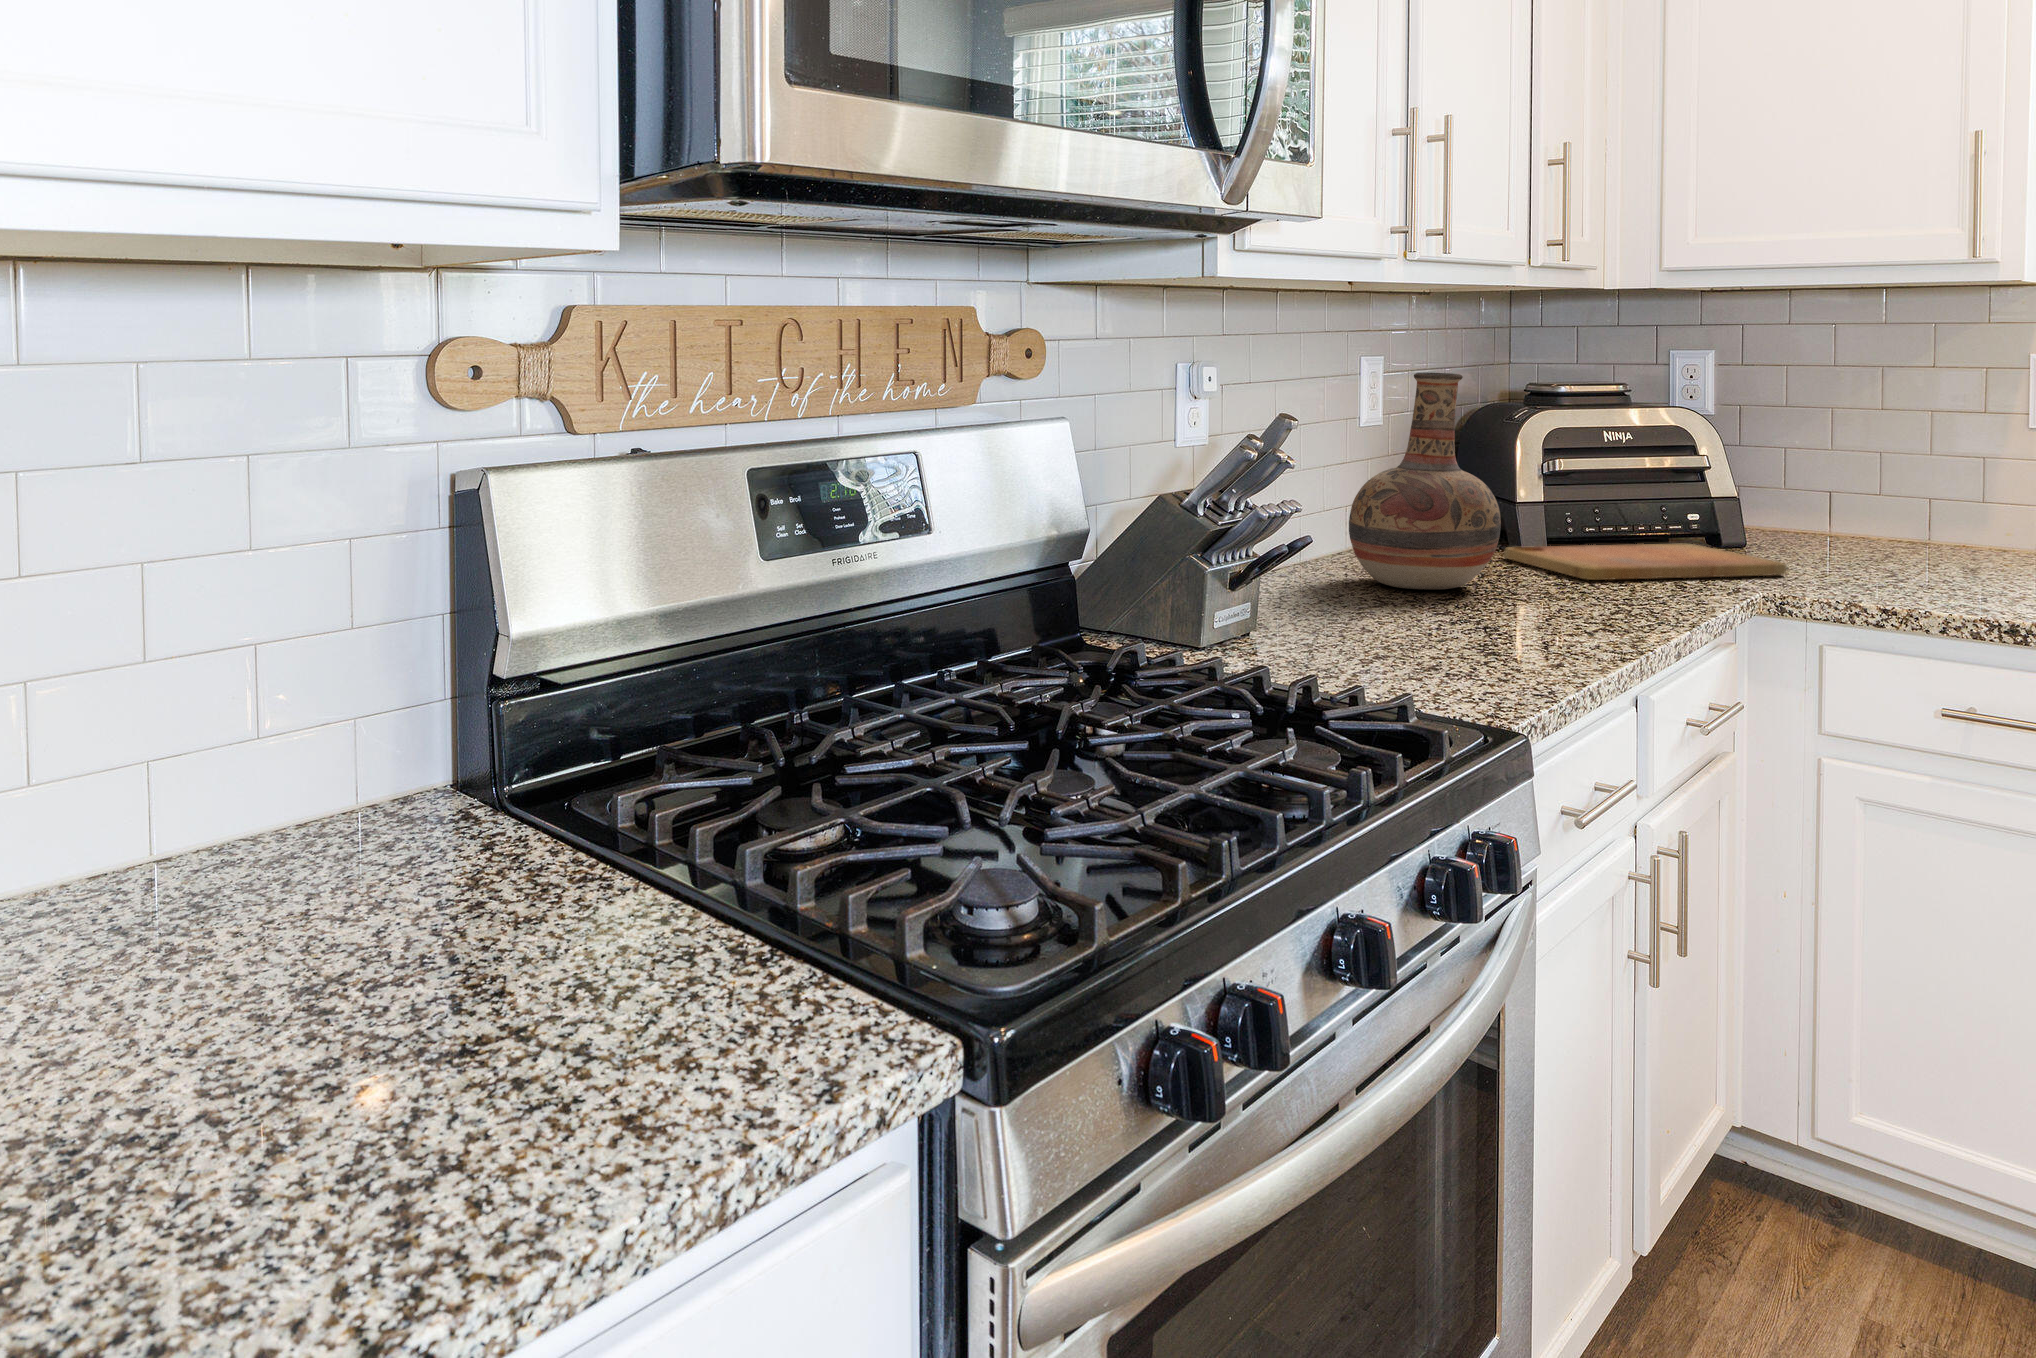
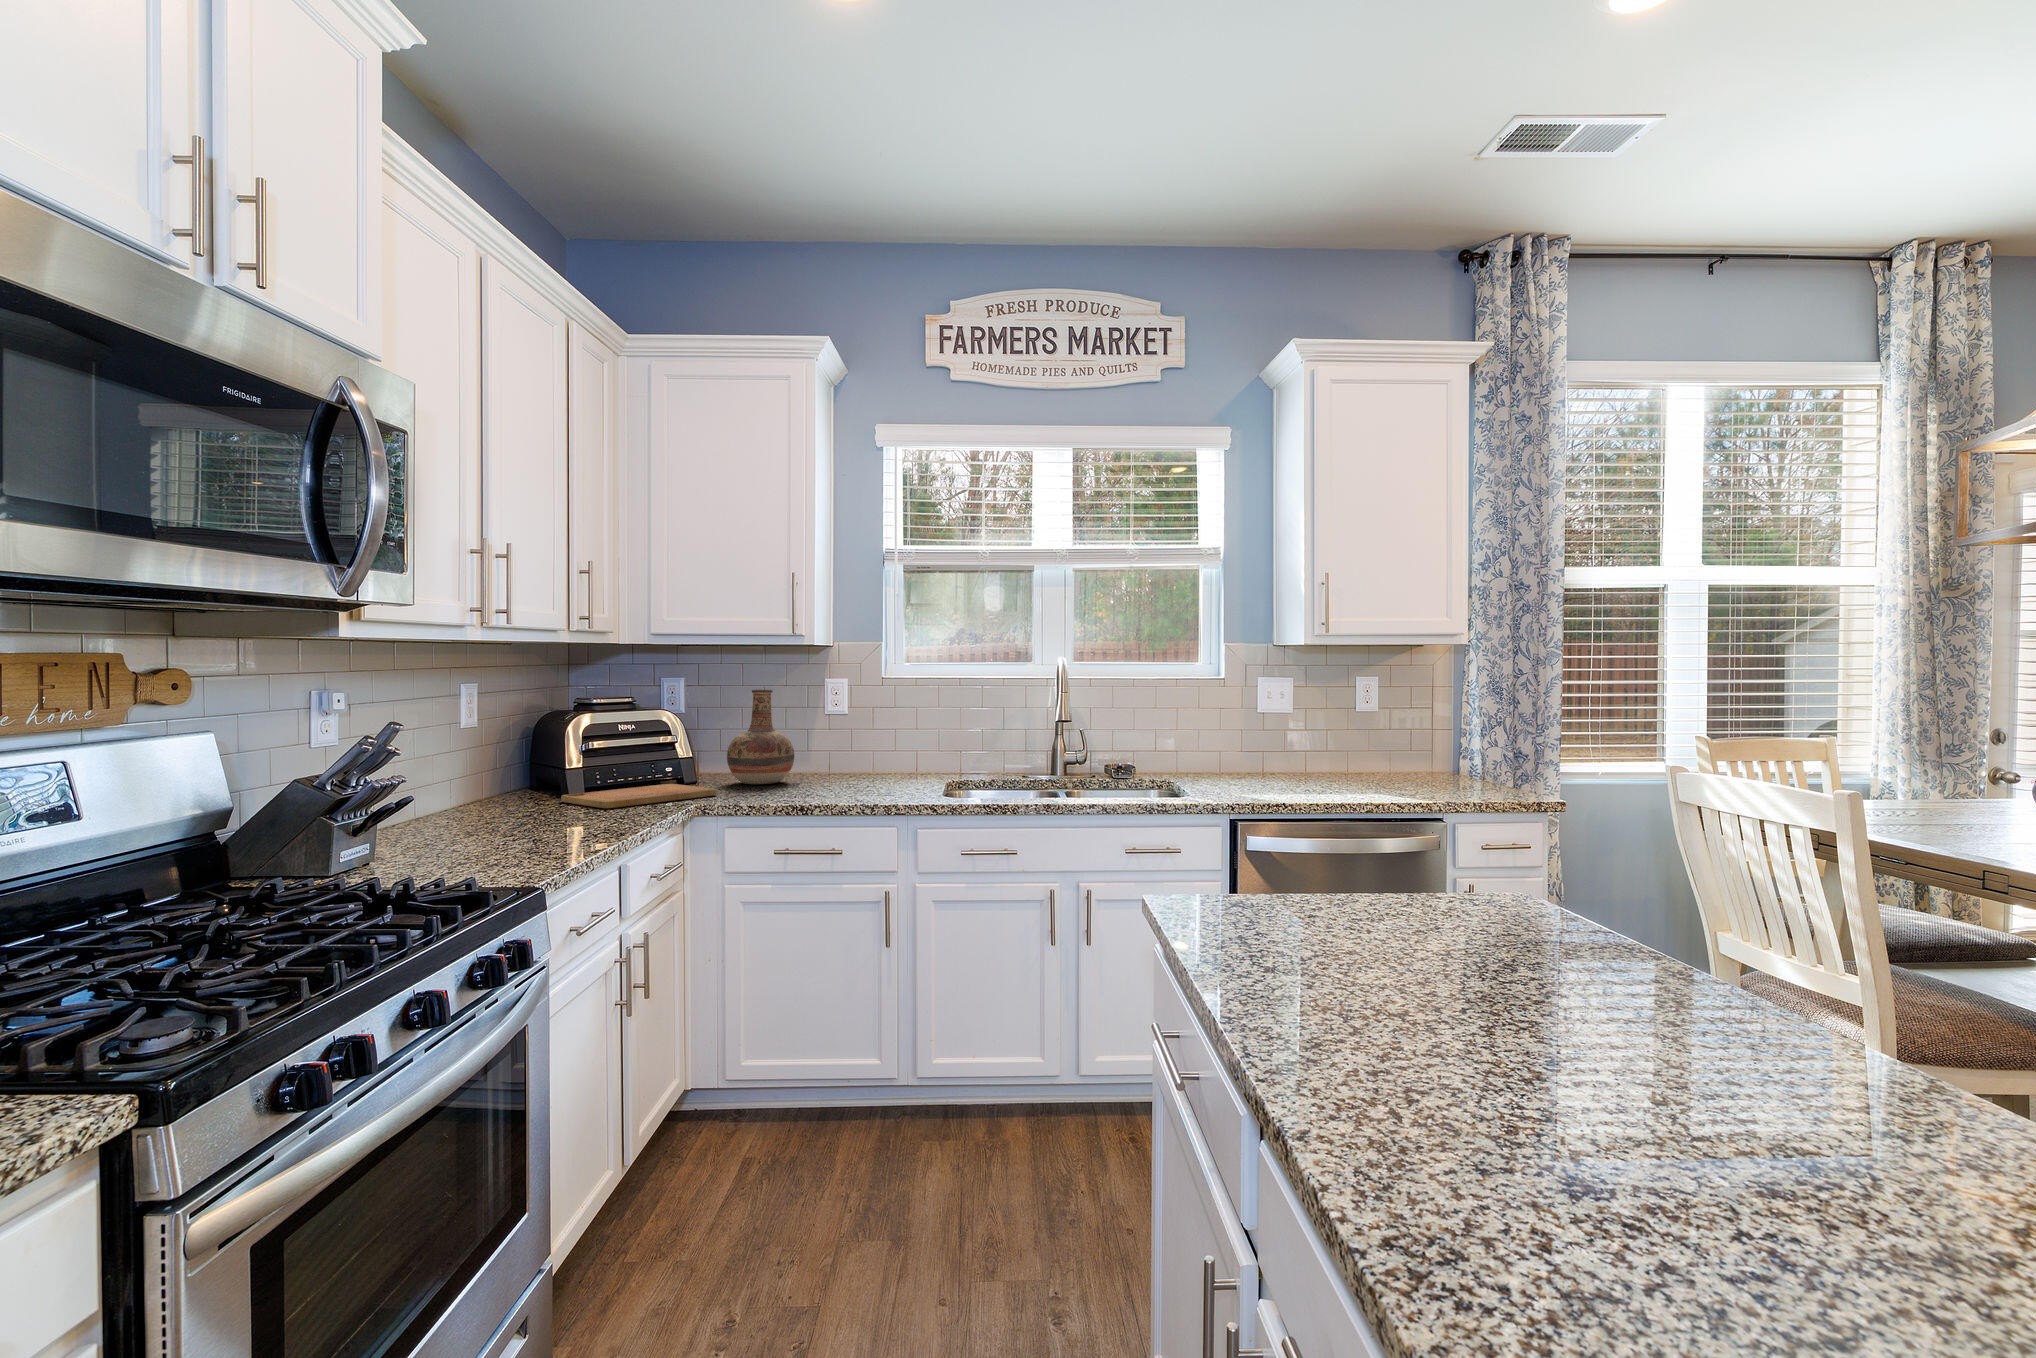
vase: present [1349,373,1501,590] -> present [727,690,794,784]

